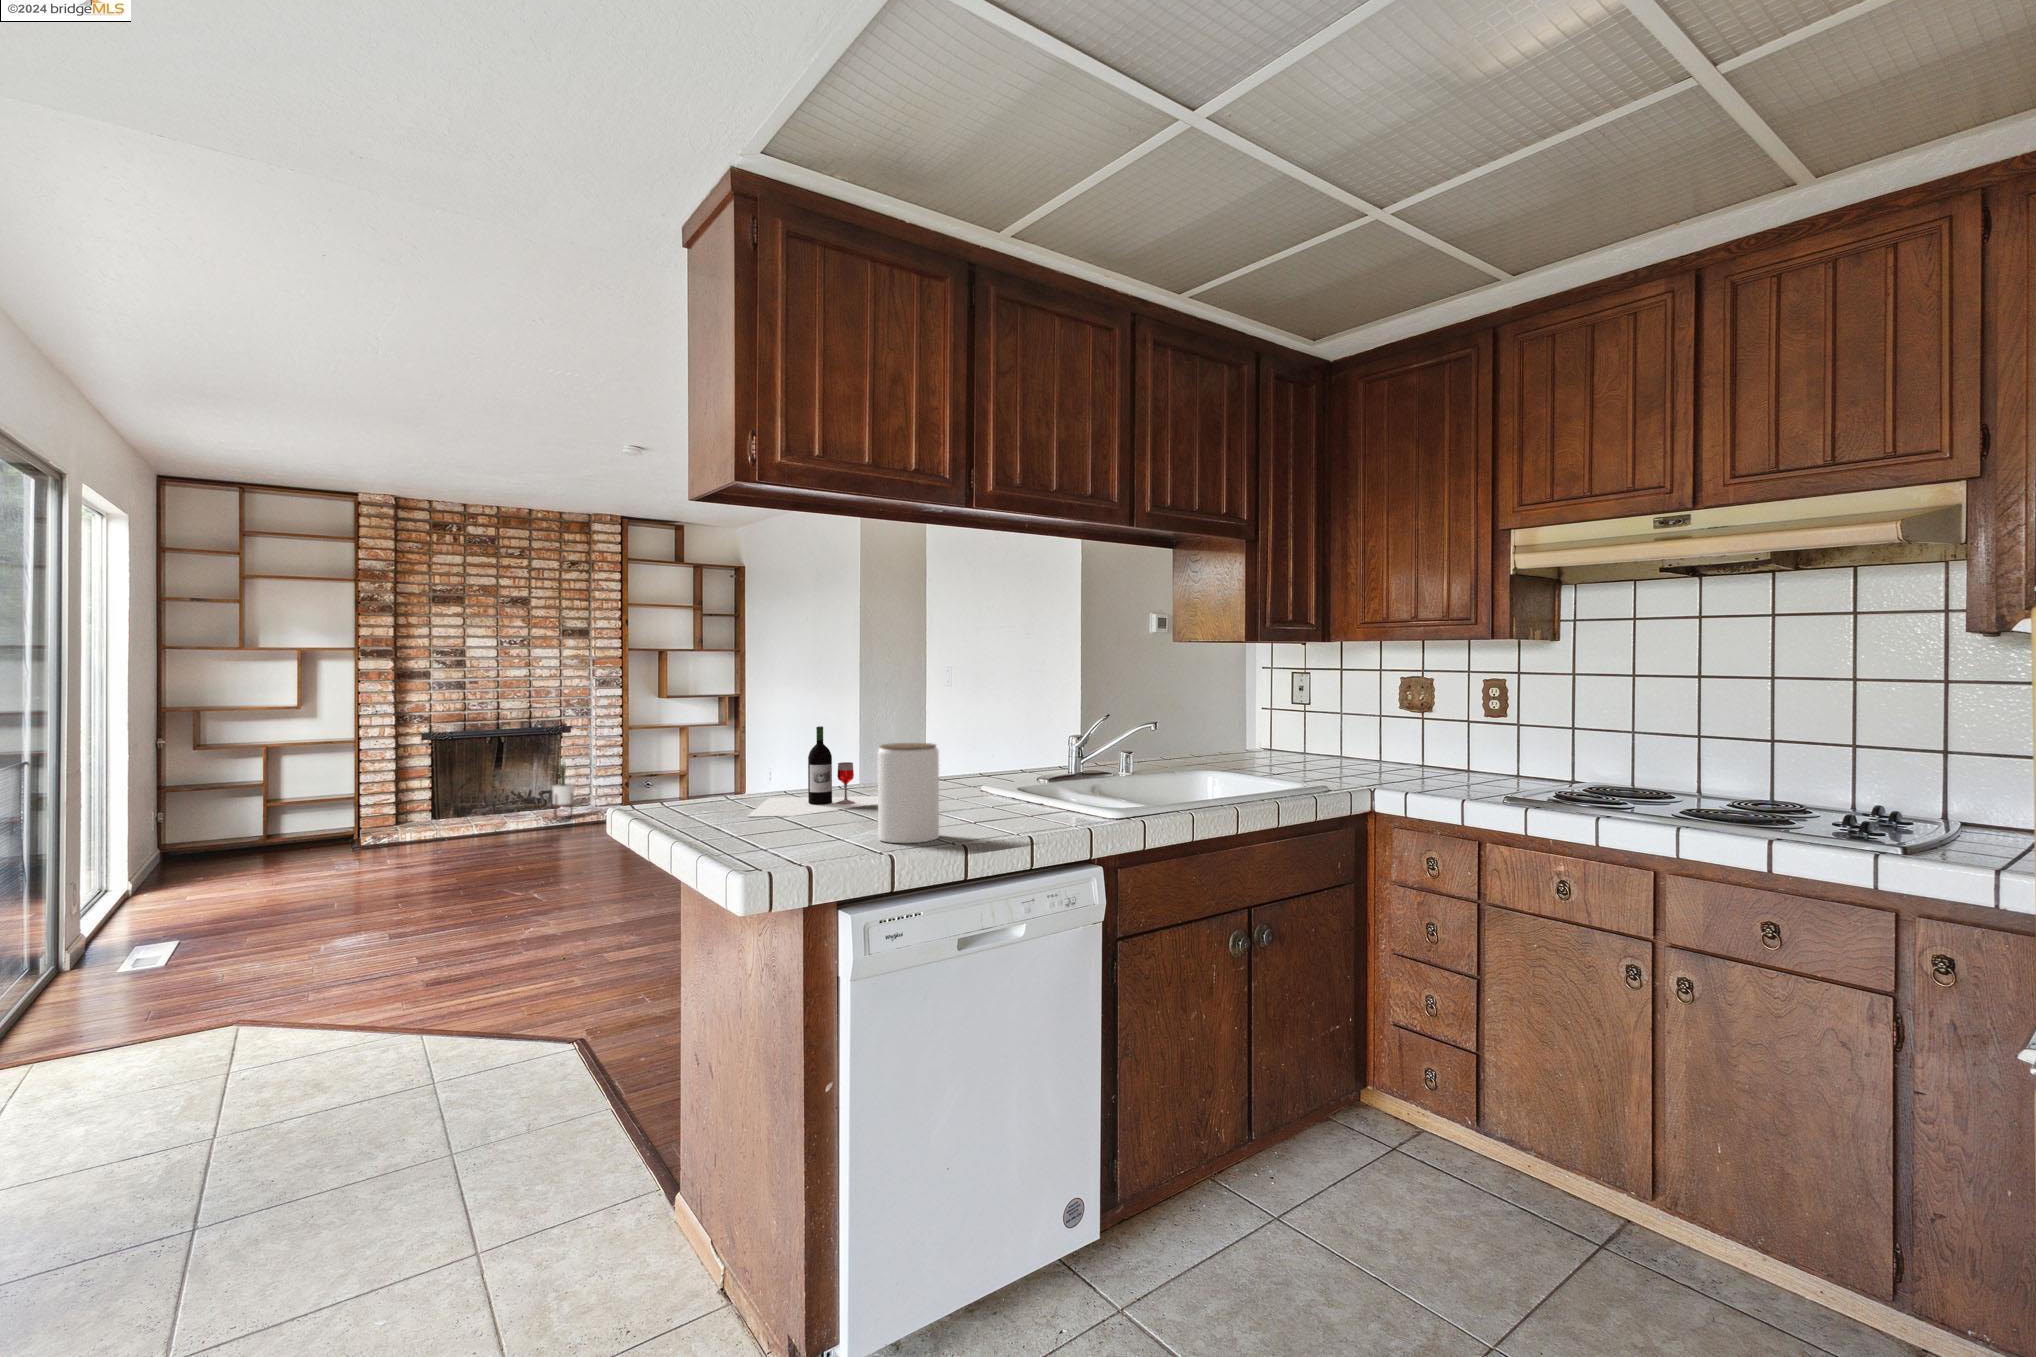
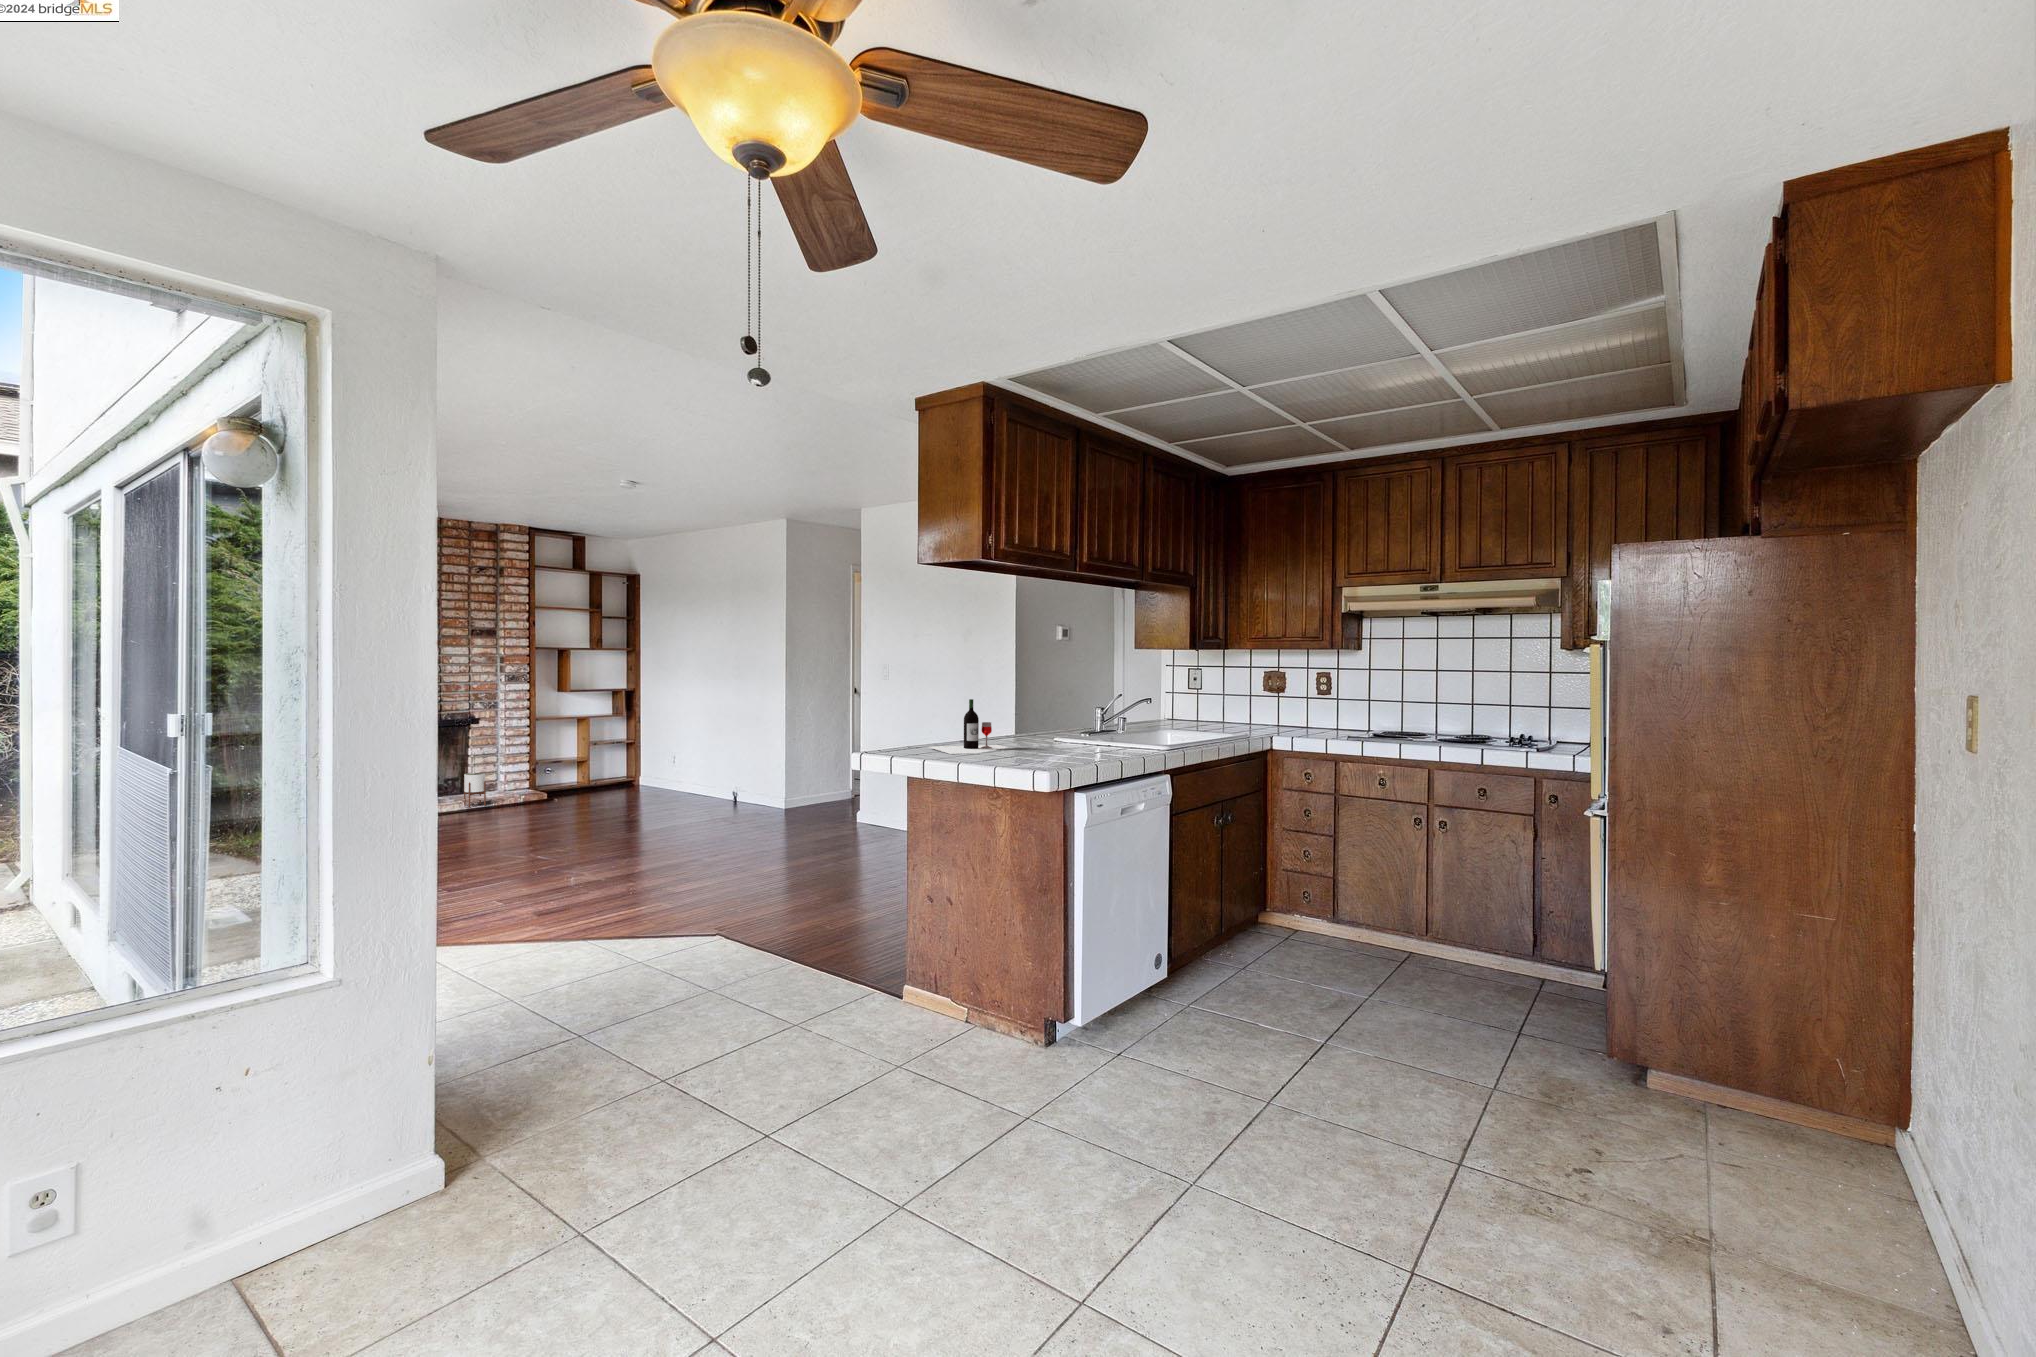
jar: present [878,743,939,843] -> none [1074,704,1108,758]

